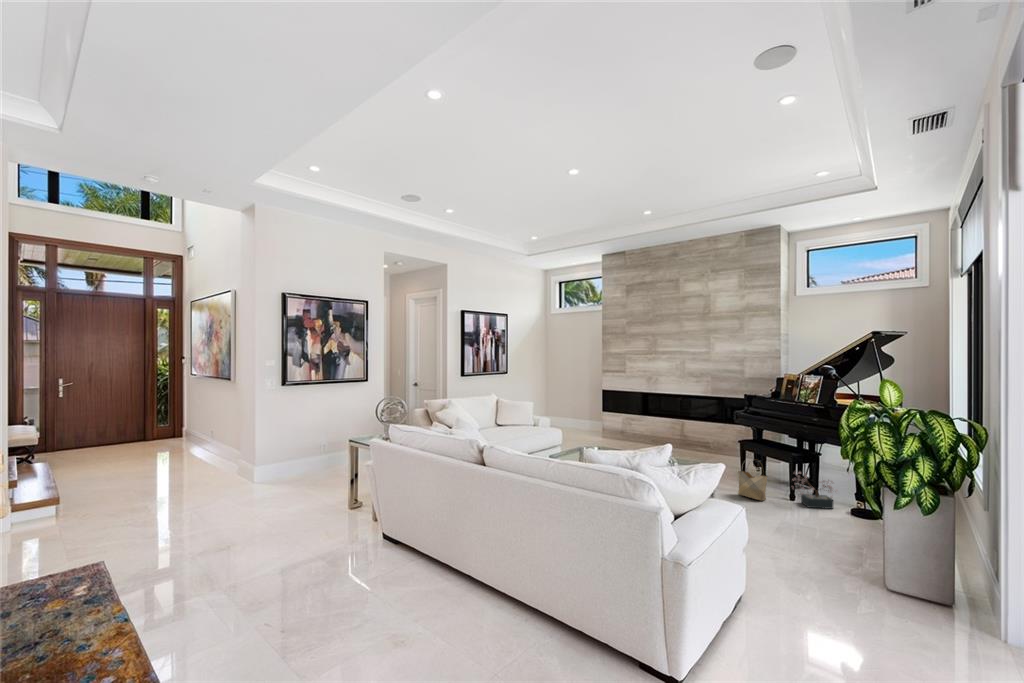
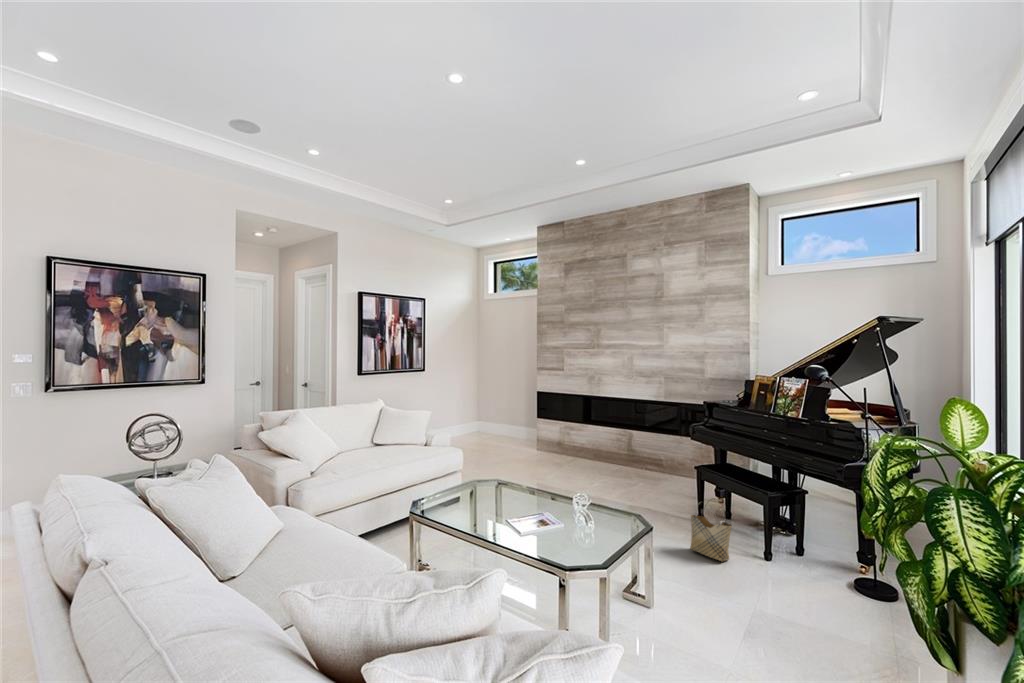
decorative plant: present [792,472,837,509] -> none [766,517,832,577]

